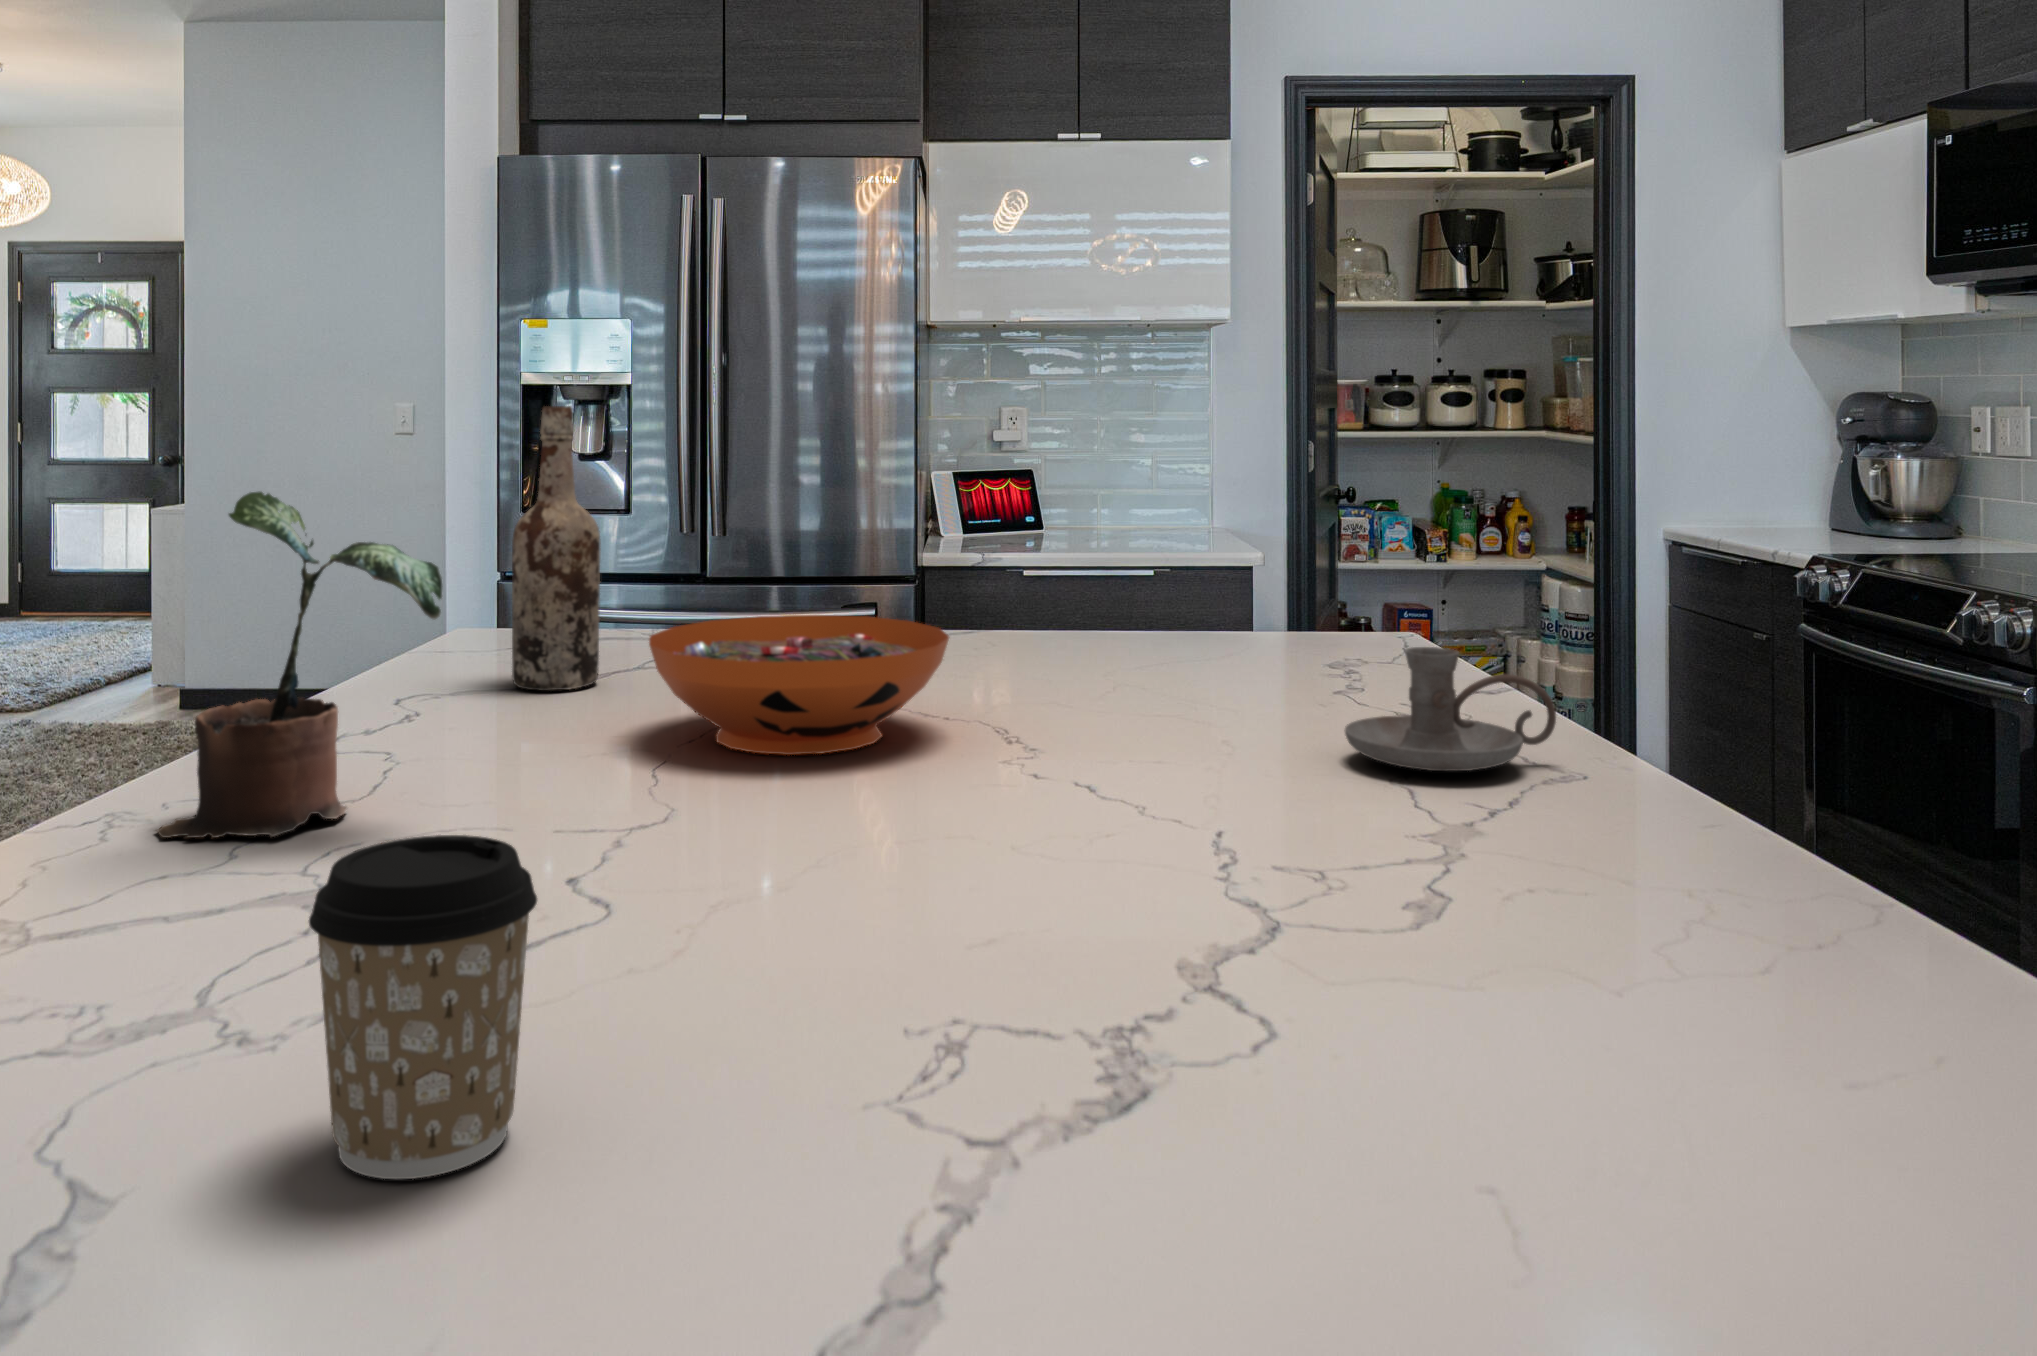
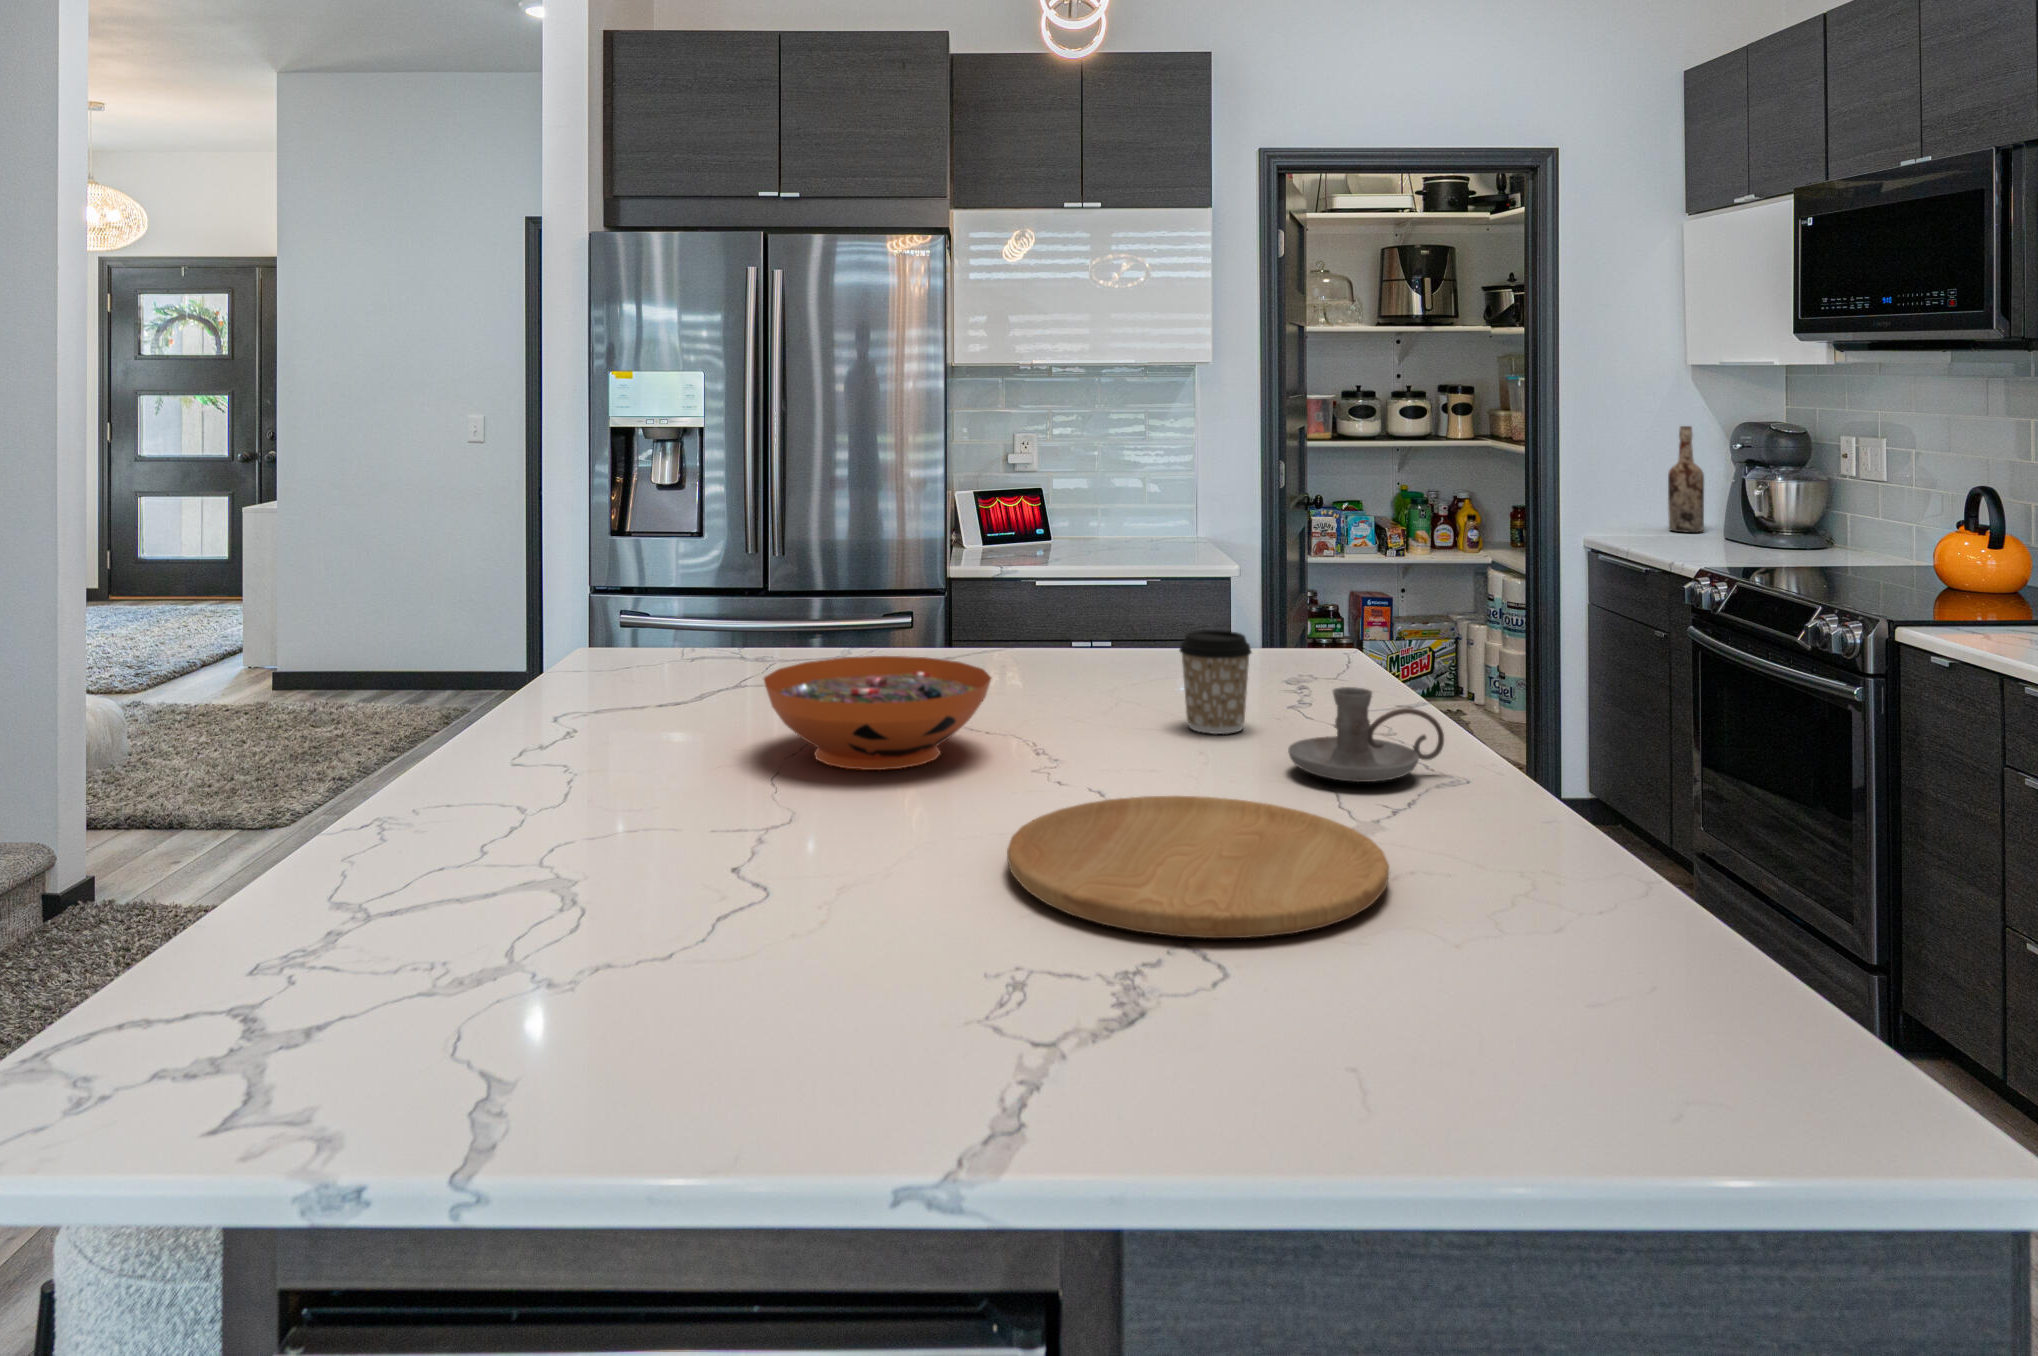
wine bottle: present [512,406,601,691] -> present [1668,426,1704,533]
potted plant: present [157,492,442,838] -> none [424,594,630,843]
cutting board: none [954,783,1509,975] -> present [1007,796,1389,938]
coffee cup: present [309,835,537,1179] -> present [1179,630,1252,734]

